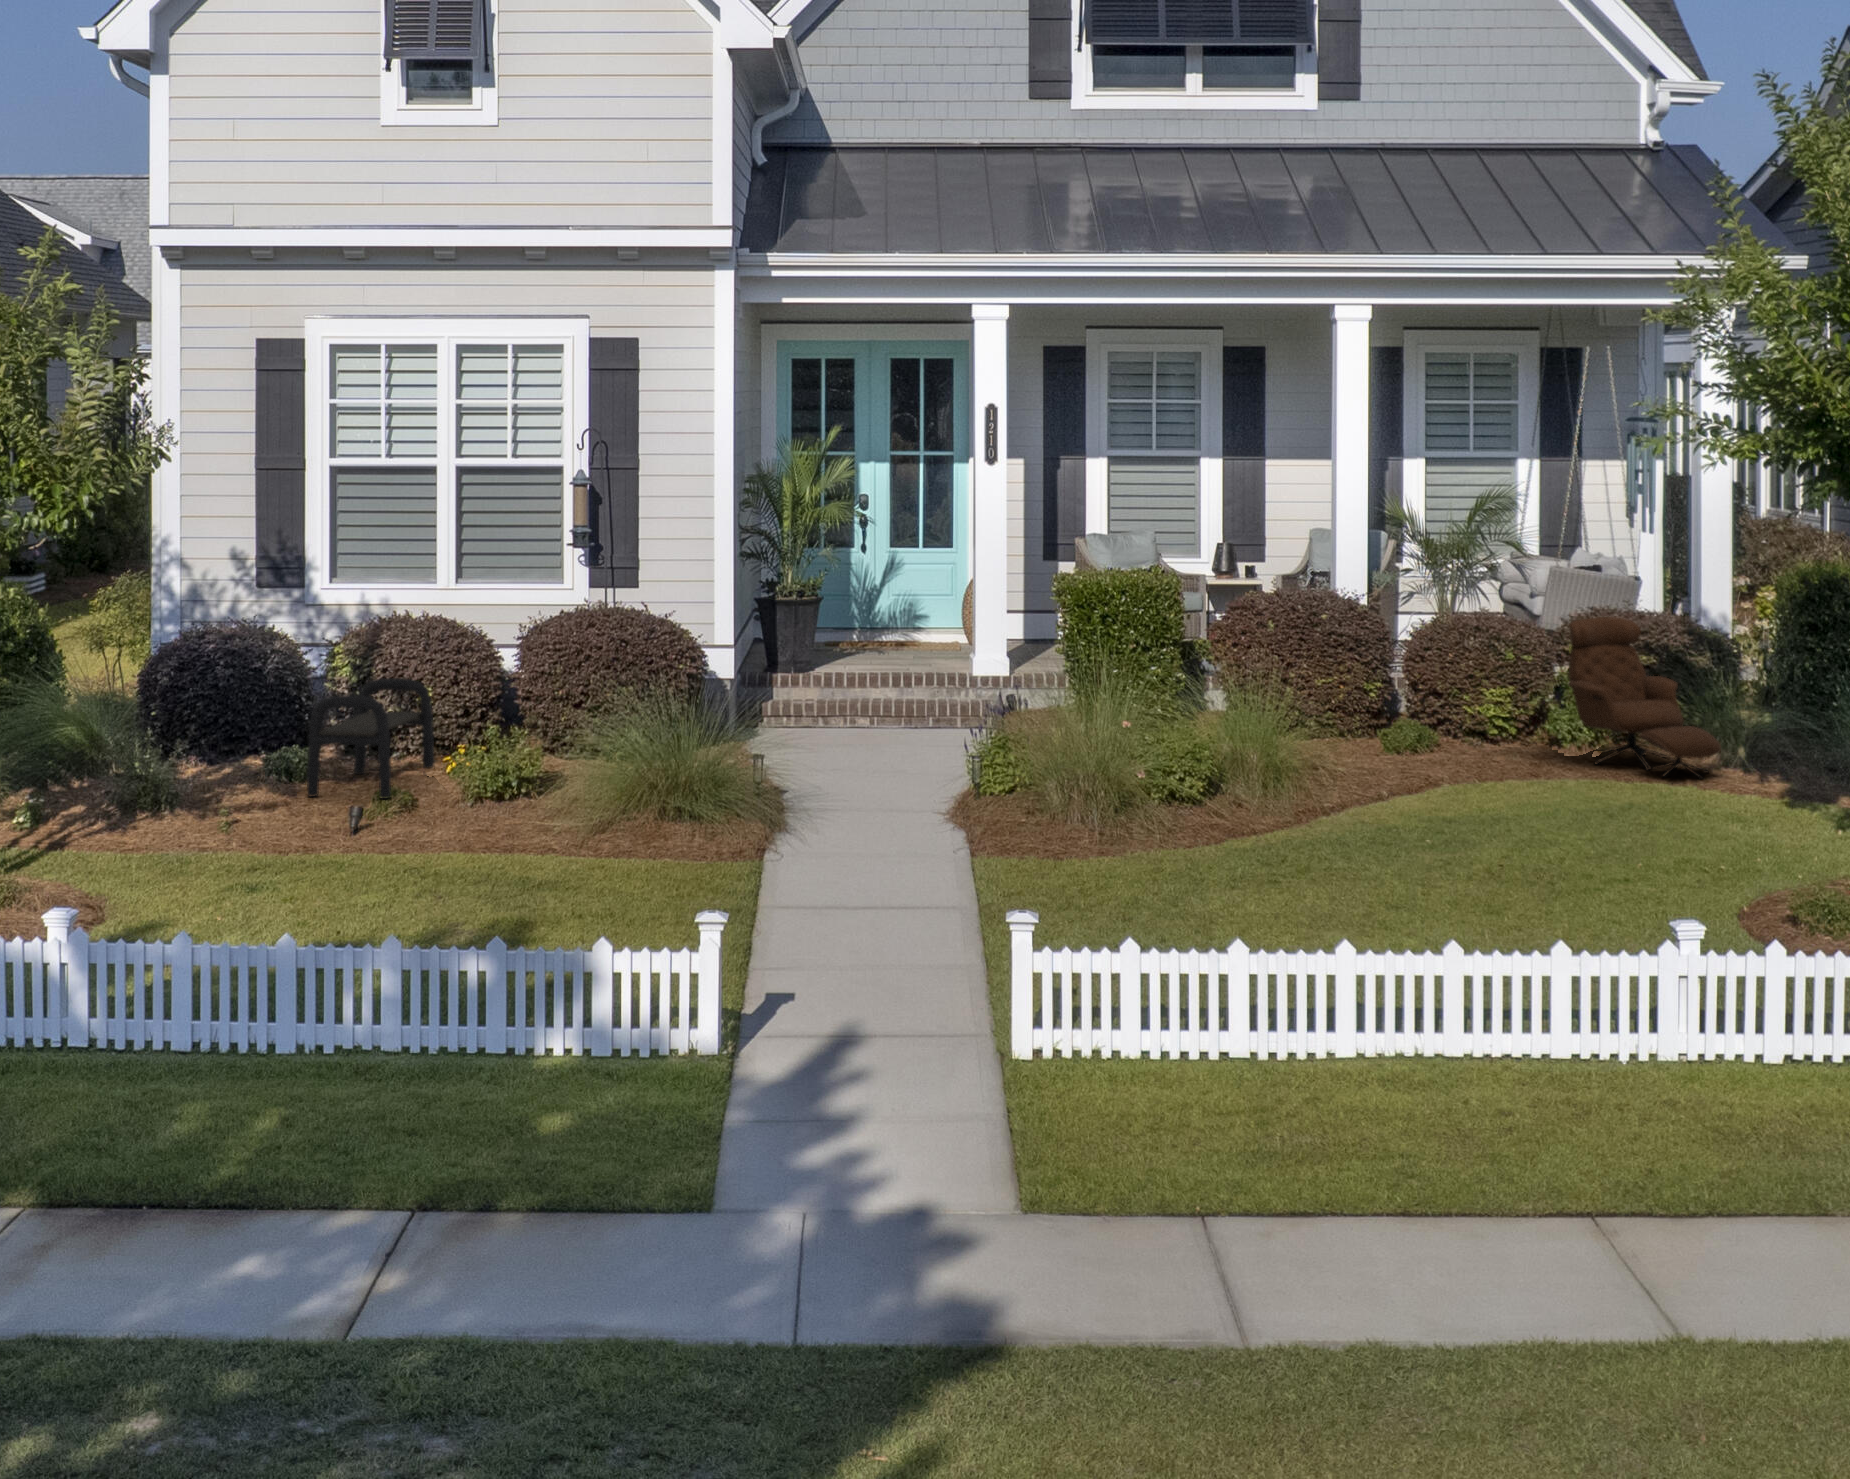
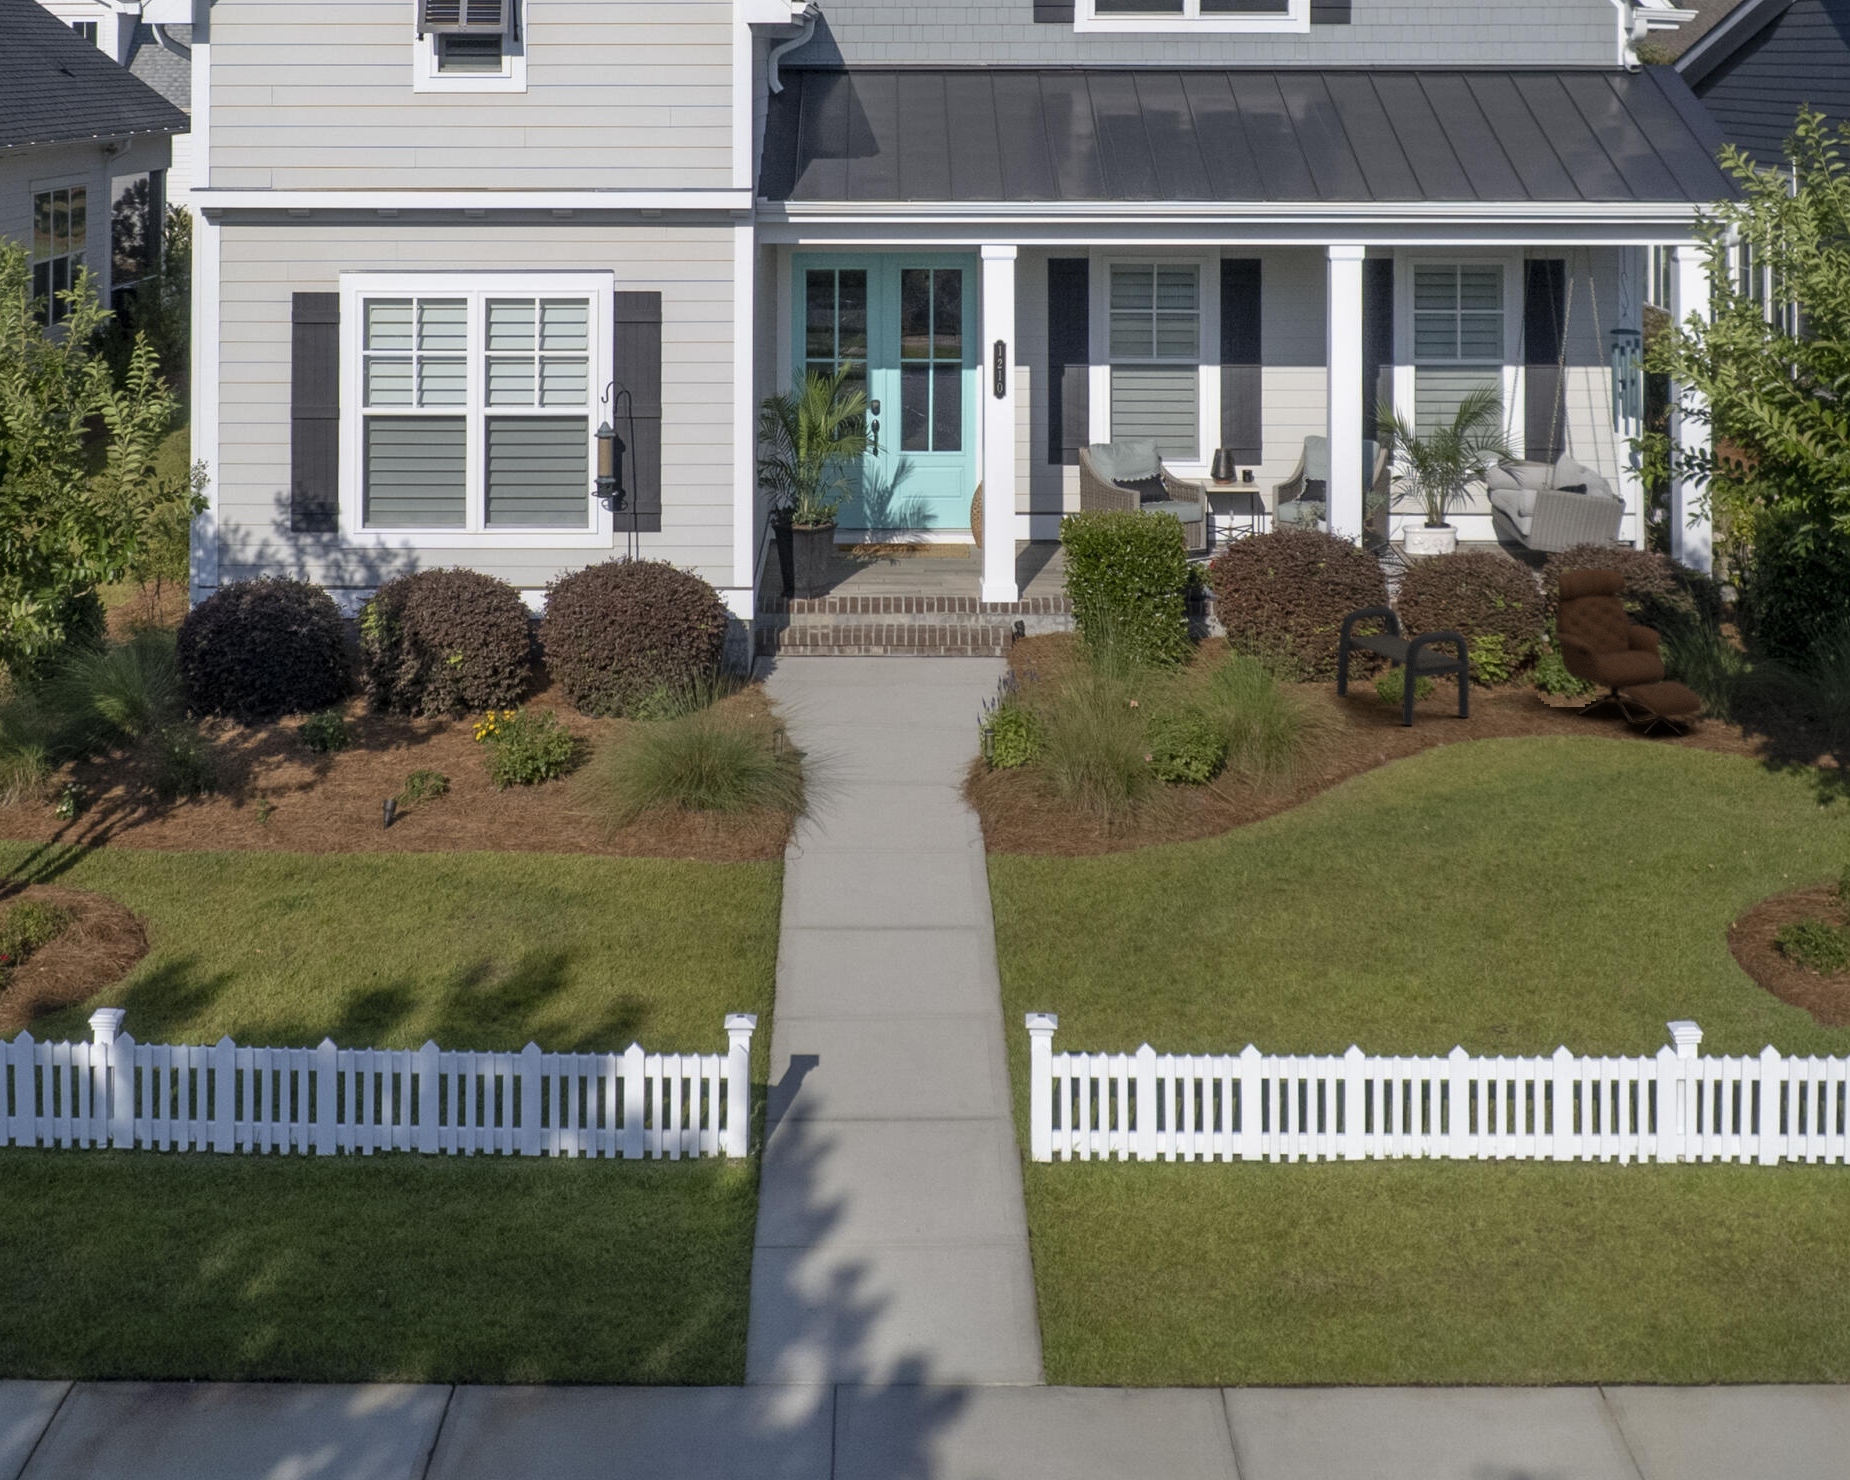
bench: present [307,678,435,799] -> present [1337,607,1469,725]

